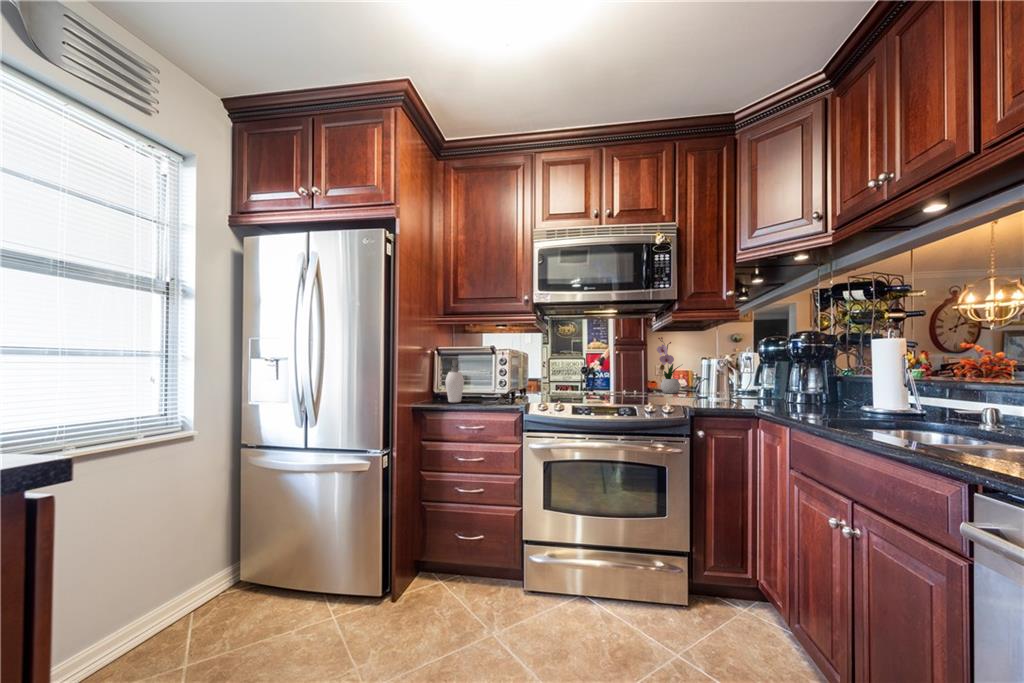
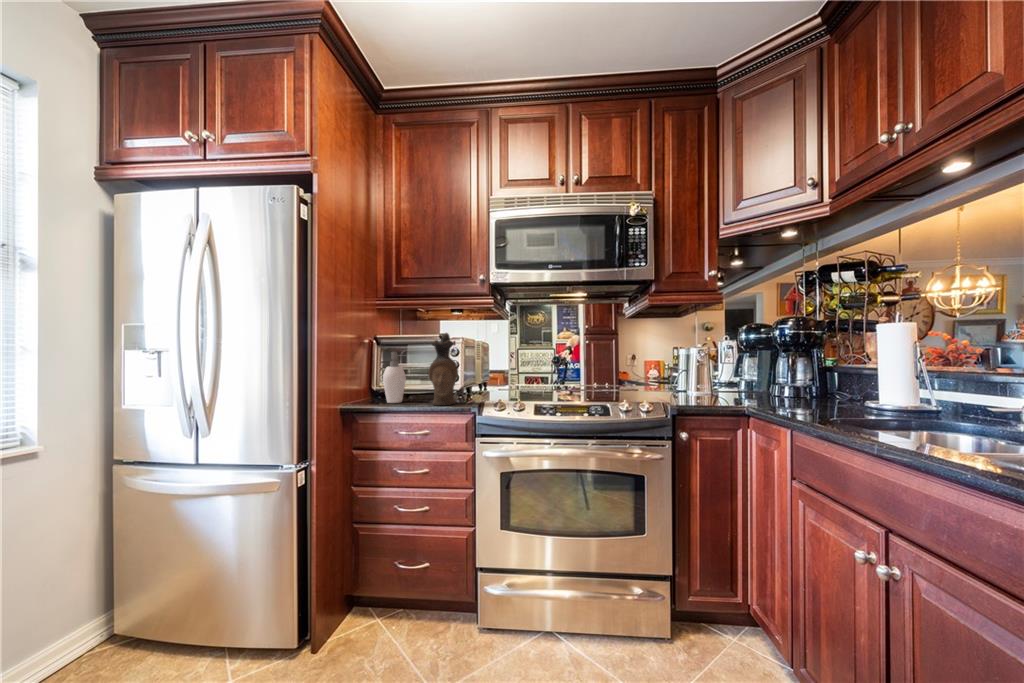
flower arrangement: present [657,337,681,394] -> none [629,325,658,388]
ceramic pitcher: none [484,344,508,404] -> present [428,333,458,405]

